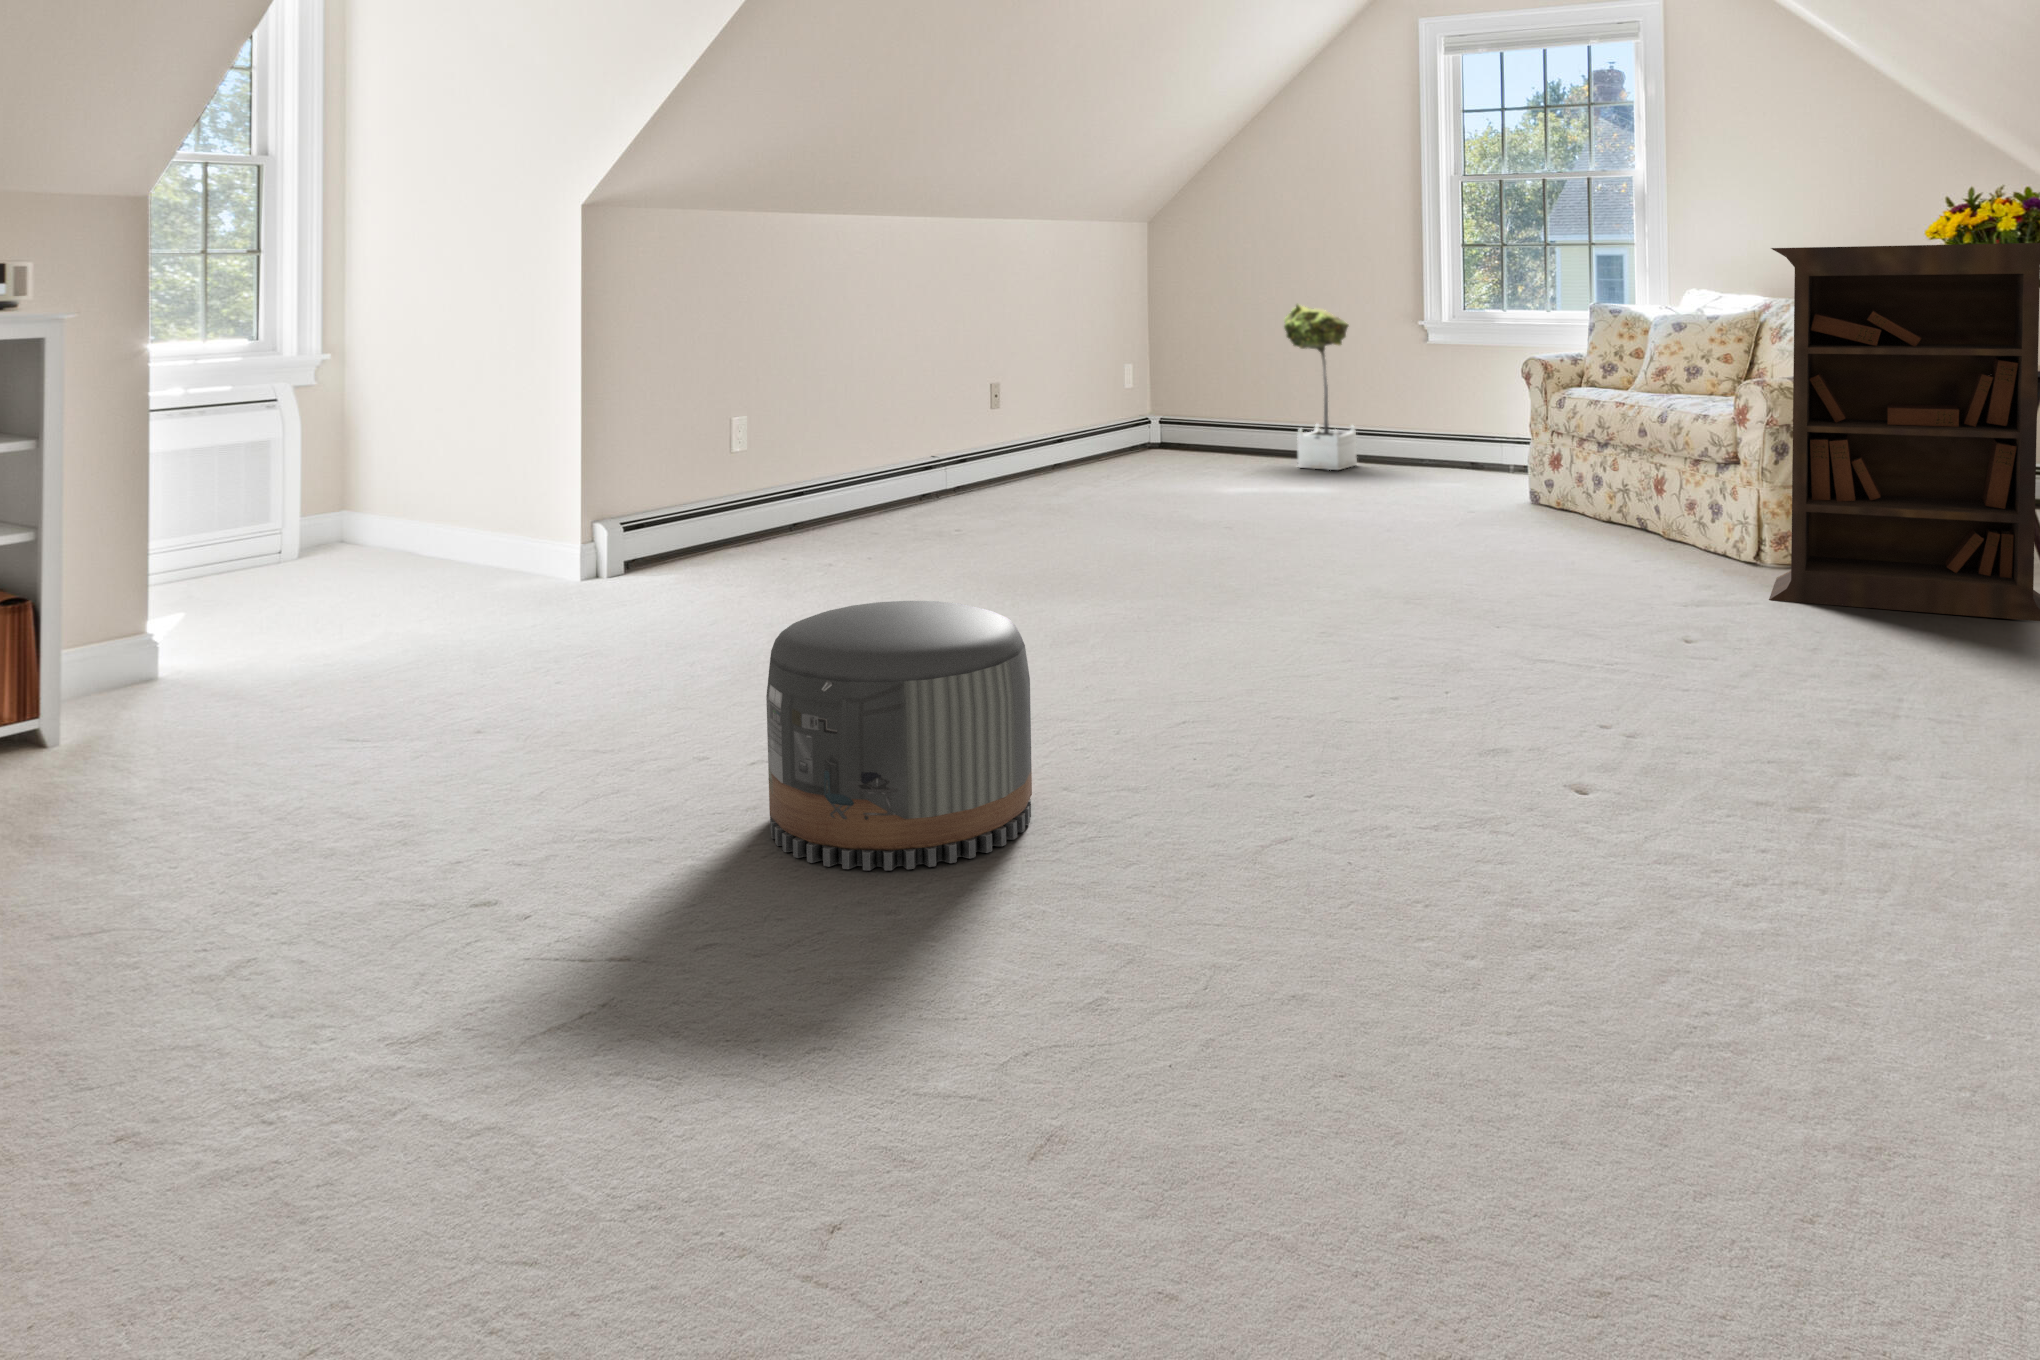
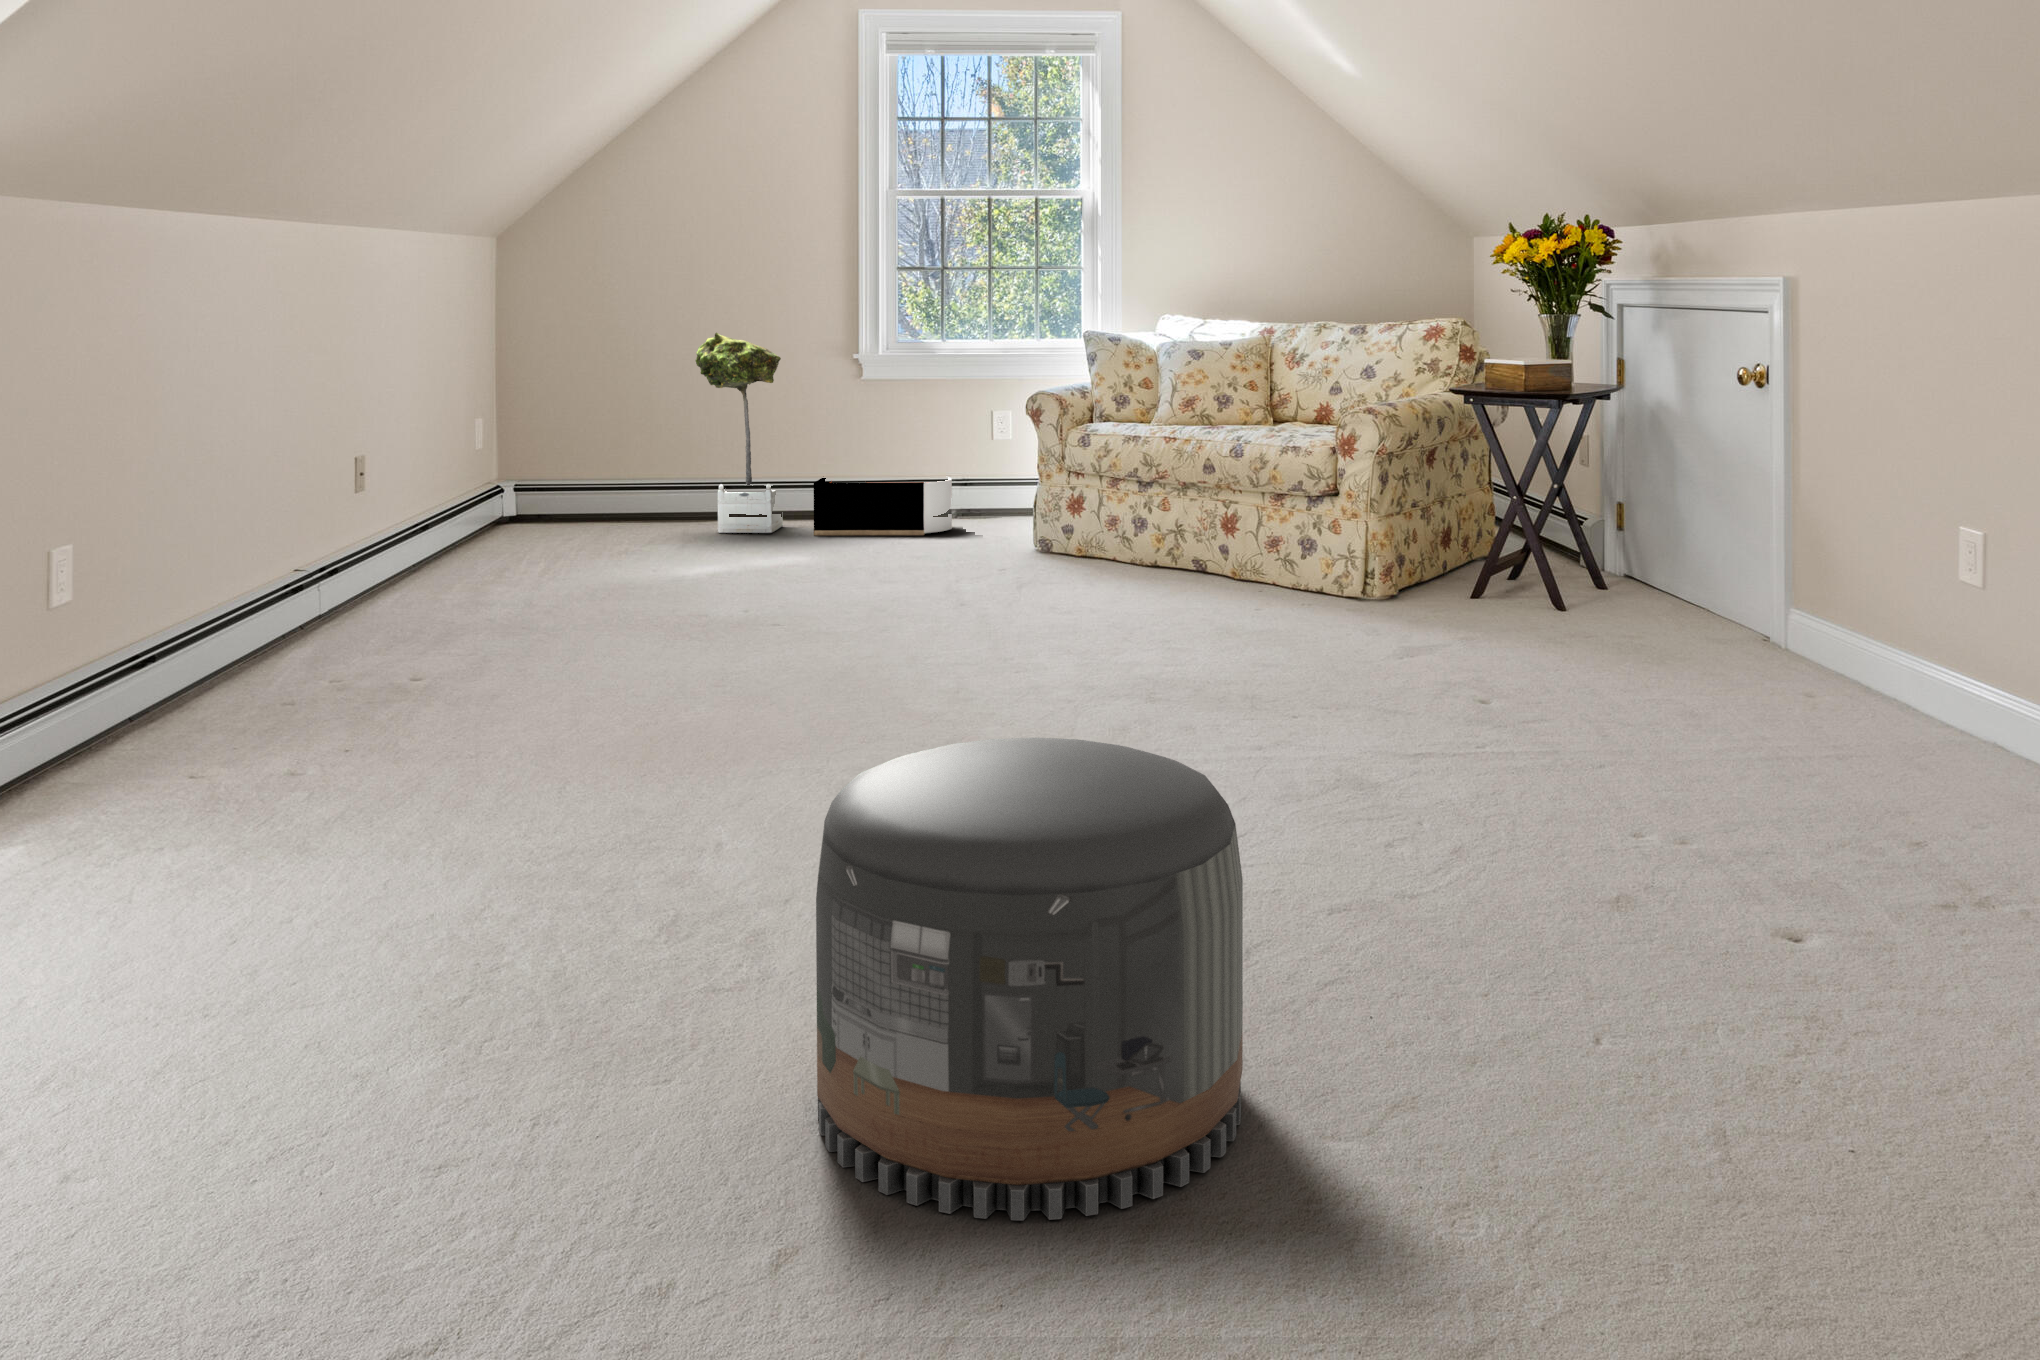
bookcase: present [1769,243,2040,621] -> none [1395,262,1688,633]
storage bin: none [1369,423,1493,480] -> present [814,477,952,535]

